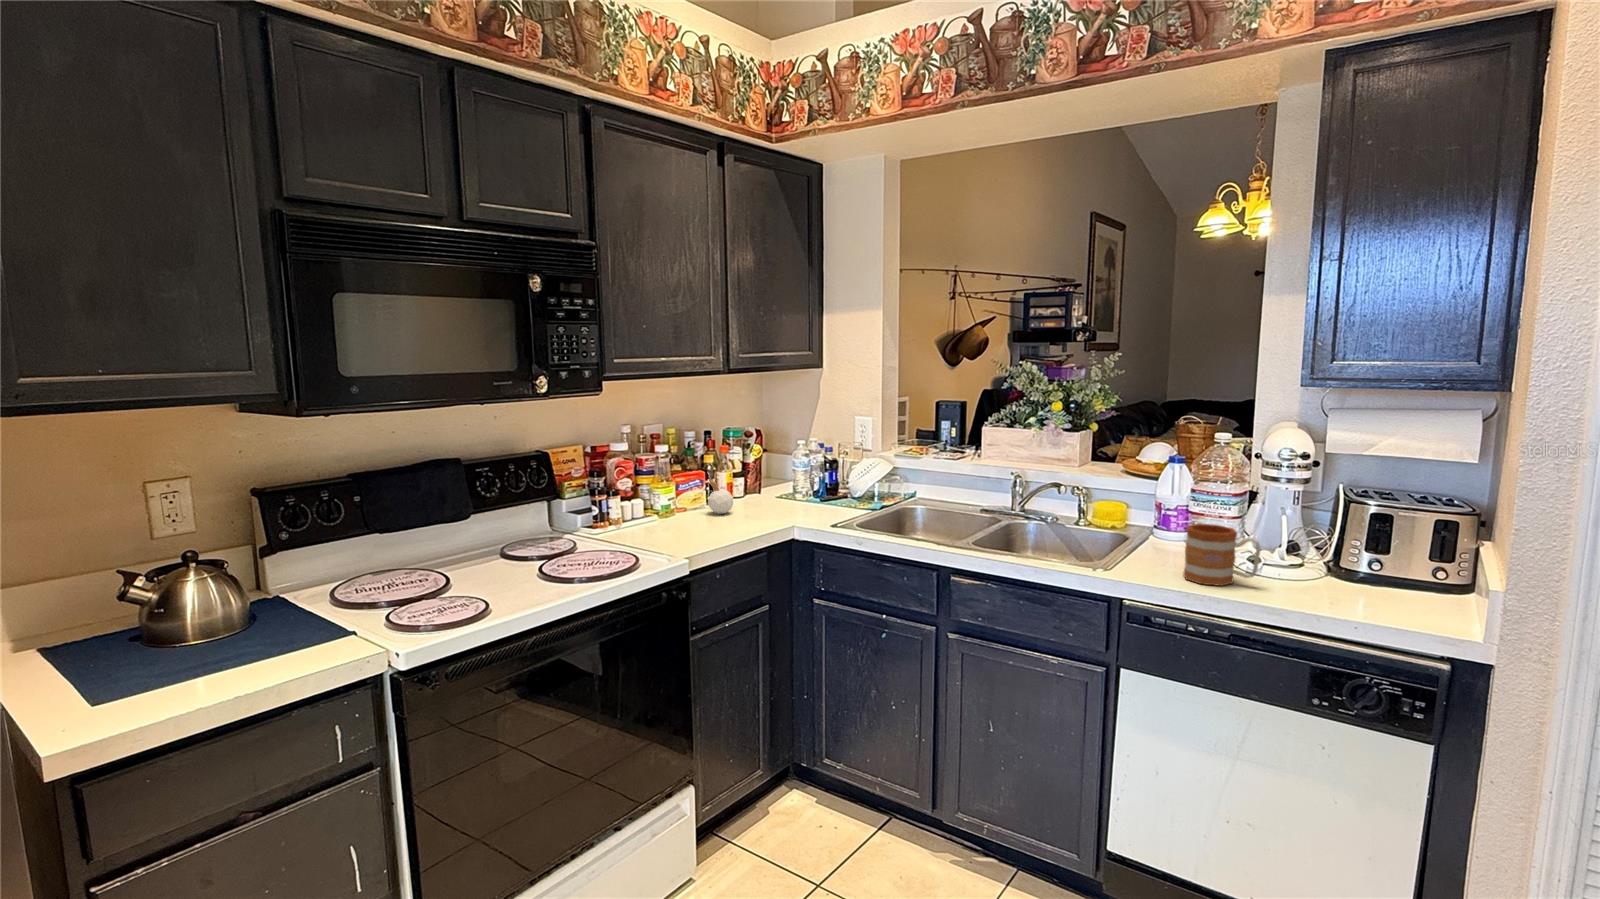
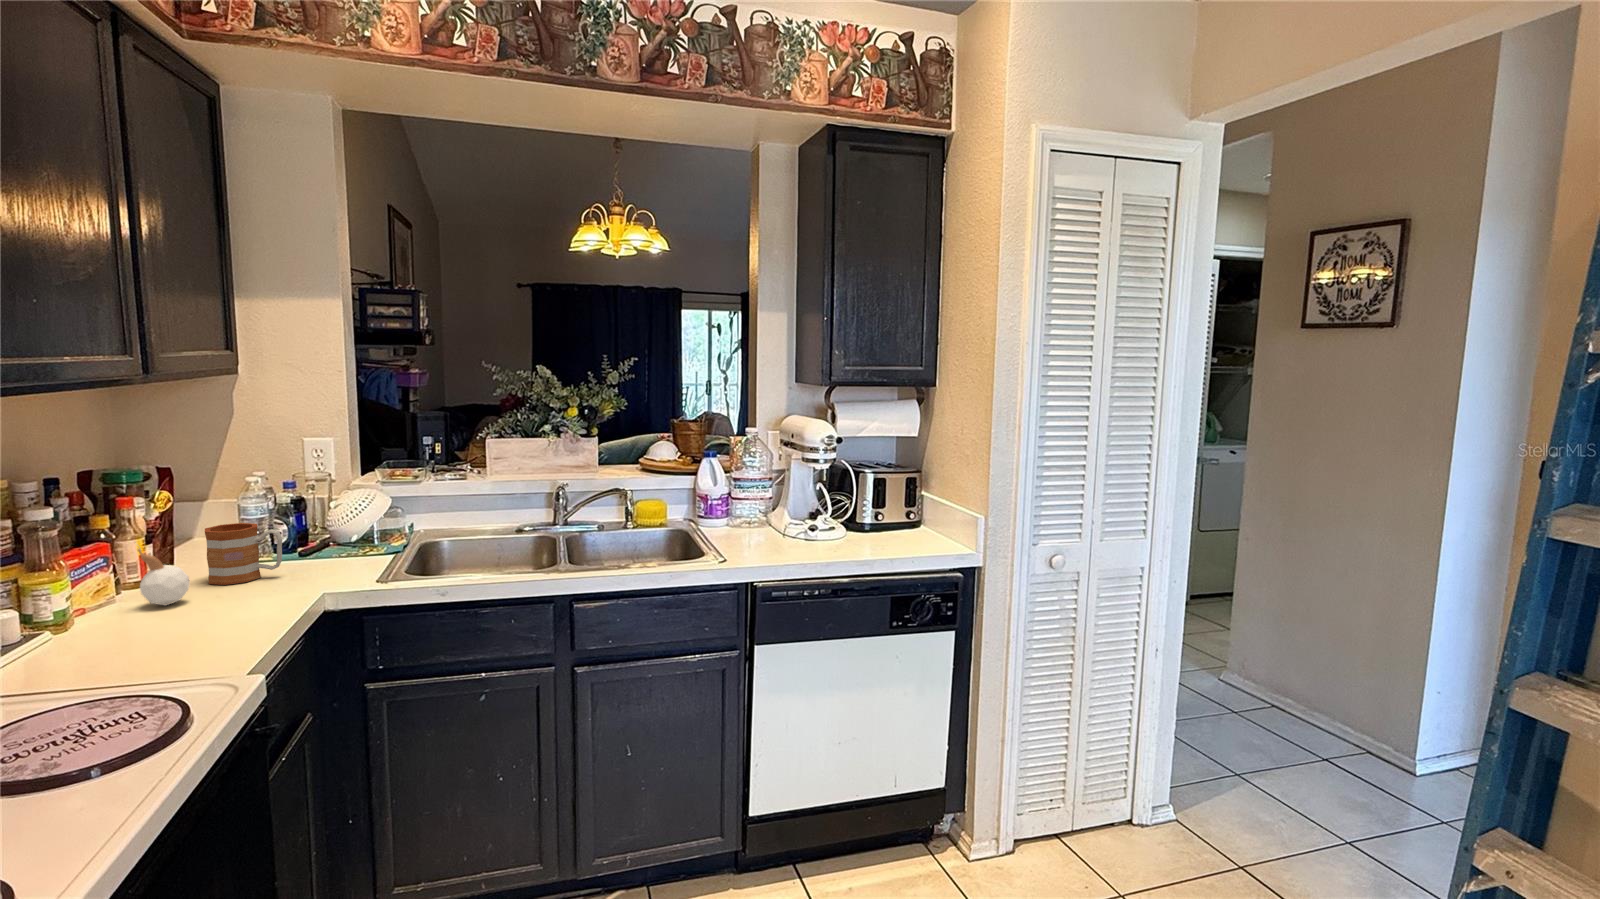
mug: present [1184,524,1261,586] -> present [205,523,282,585]

